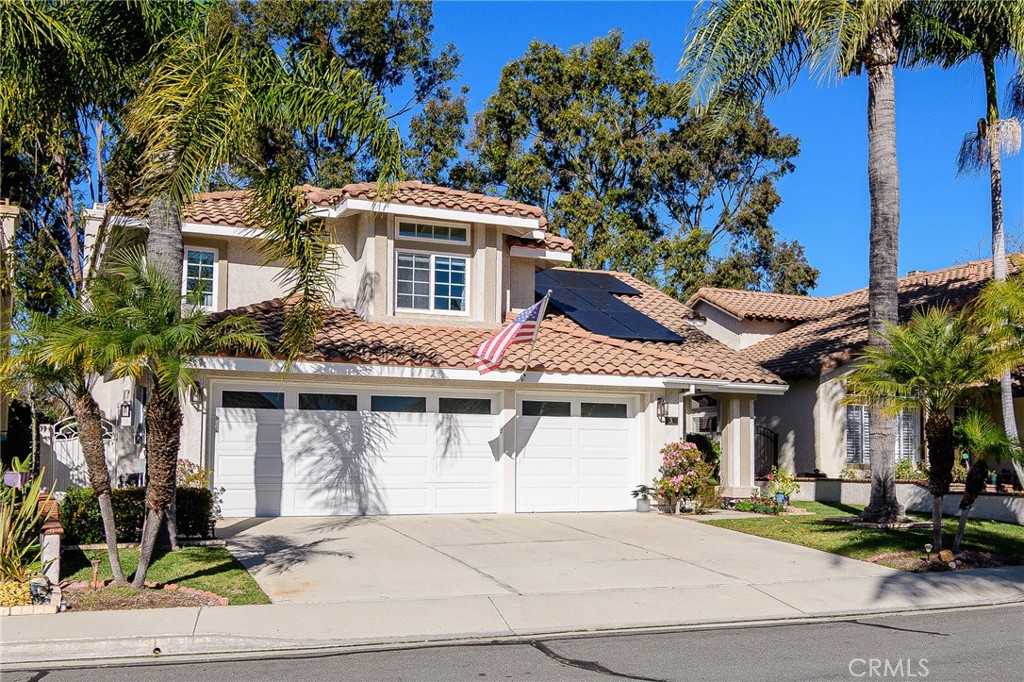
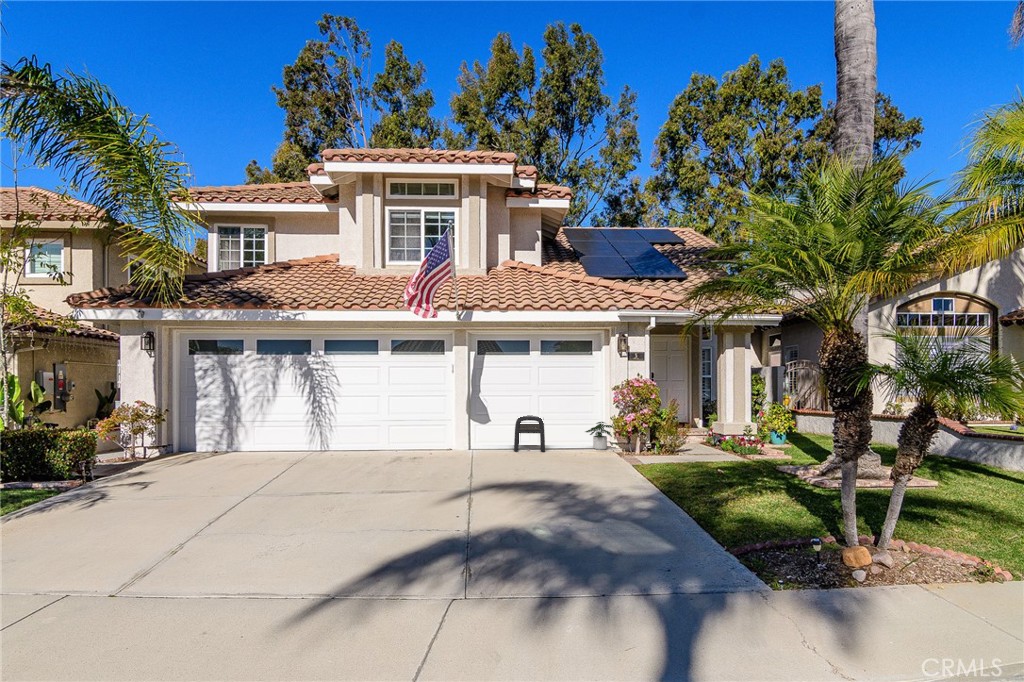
bench: none [557,476,602,516] -> present [514,415,545,452]

